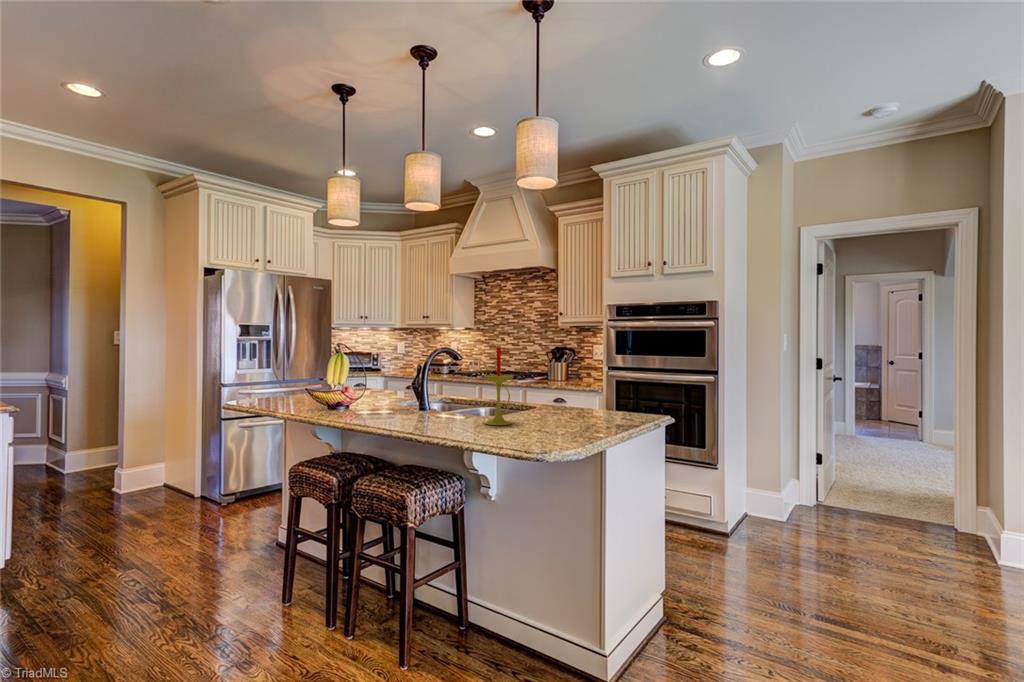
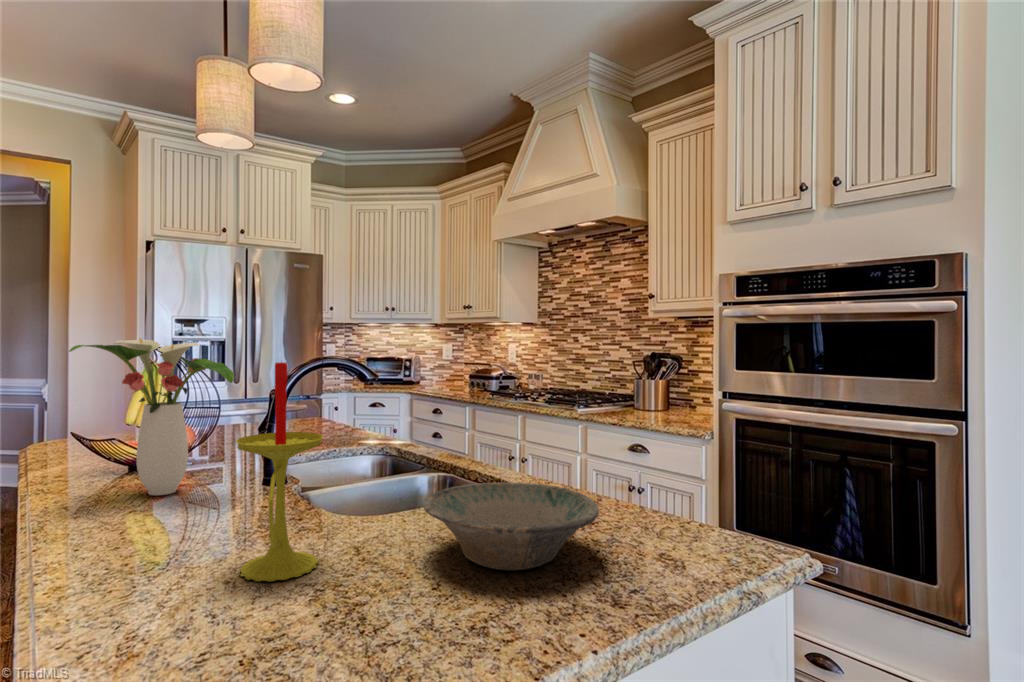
flower arrangement: none [362,338,429,413] -> present [69,338,234,495]
bowl: none [542,396,607,420] -> present [424,482,599,570]

